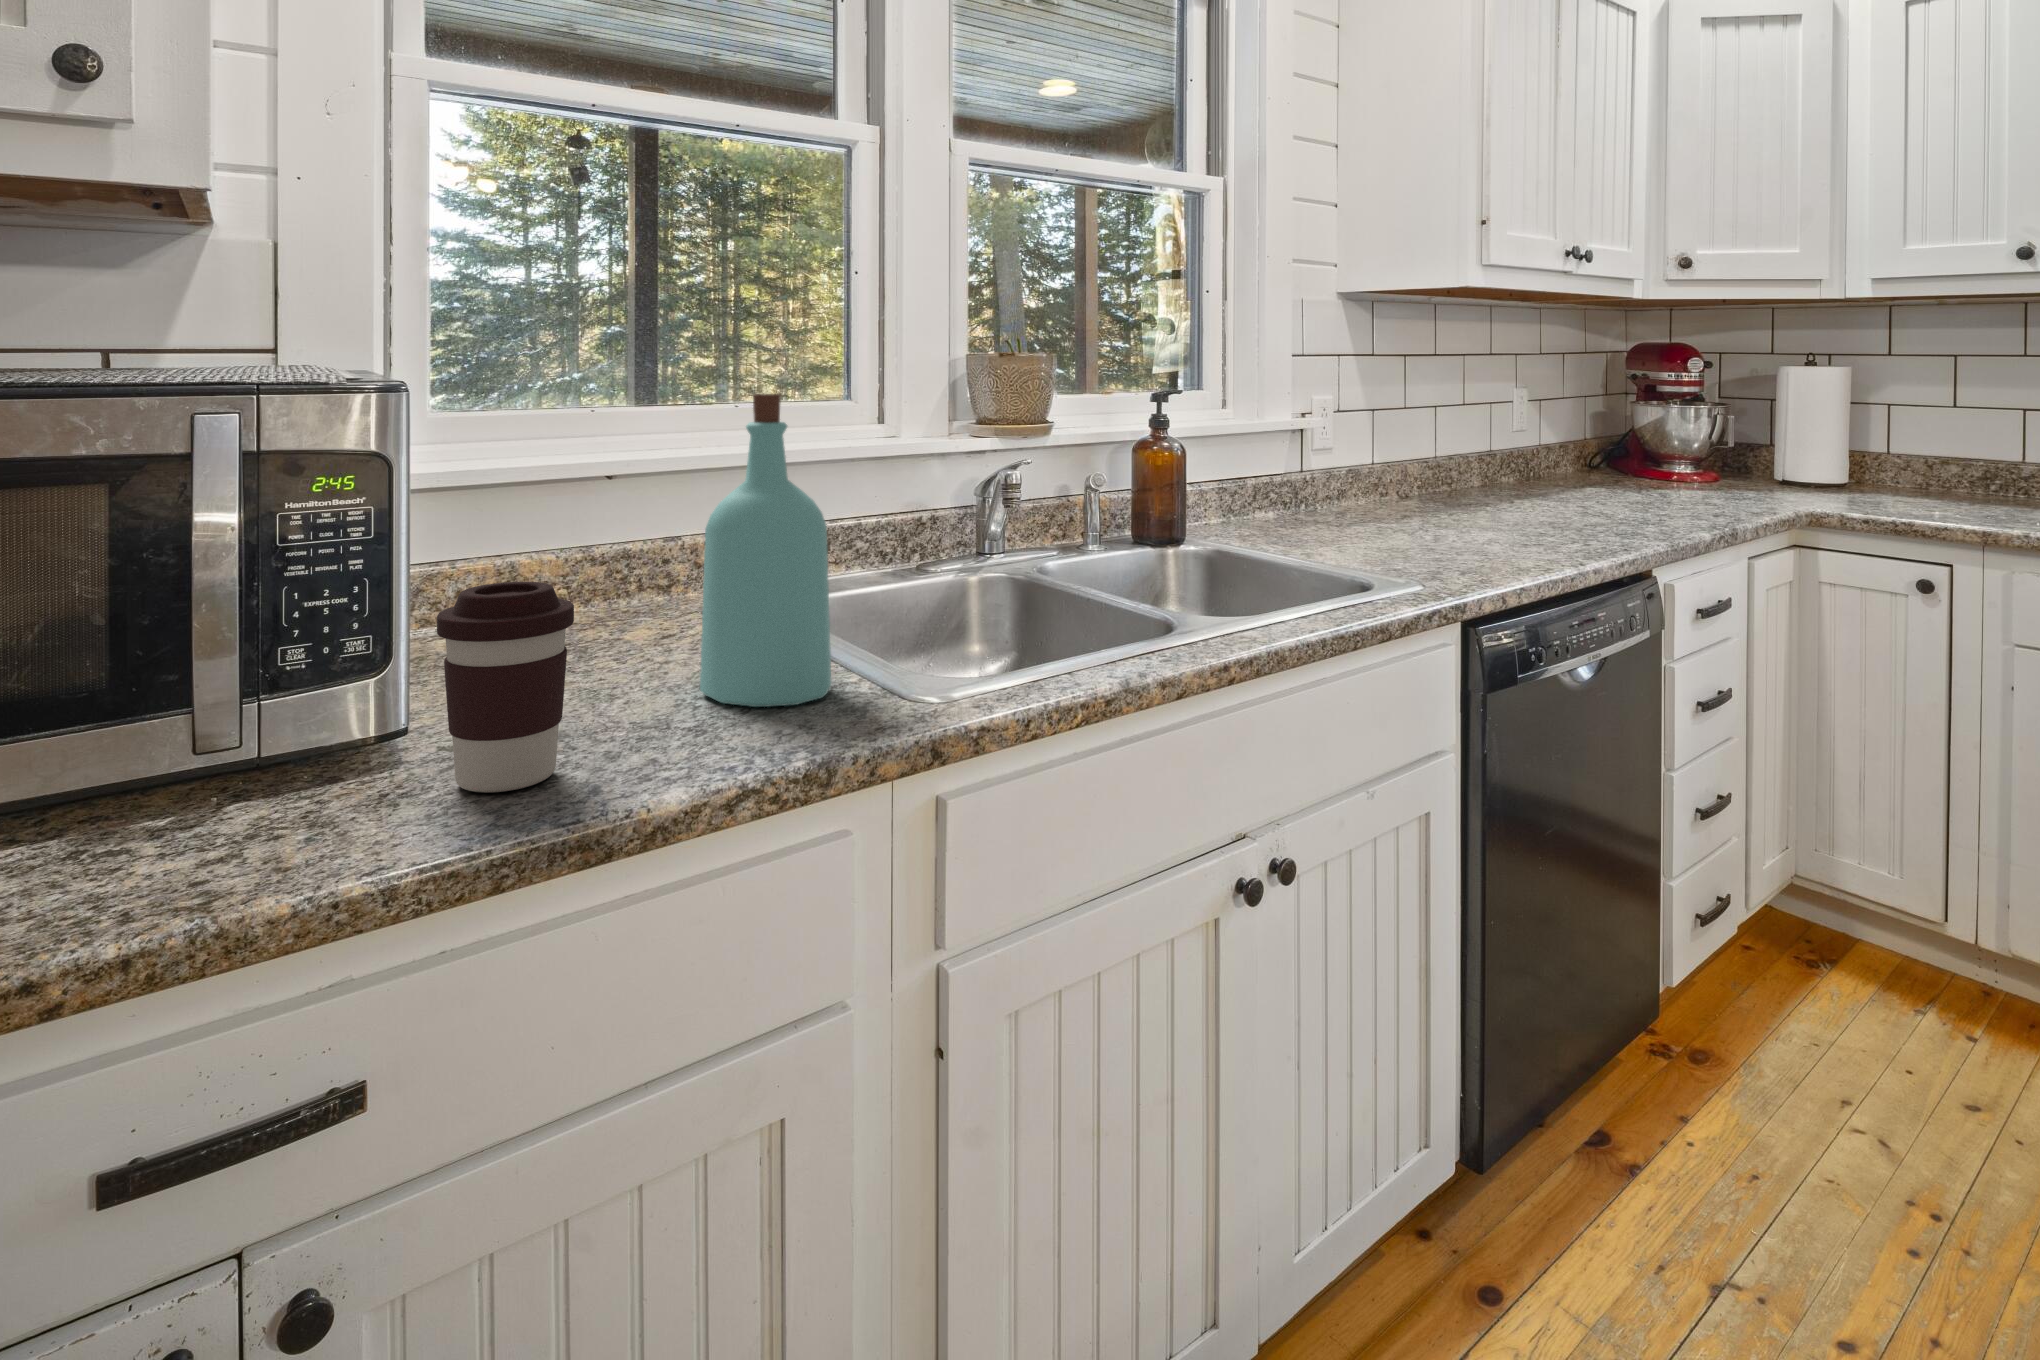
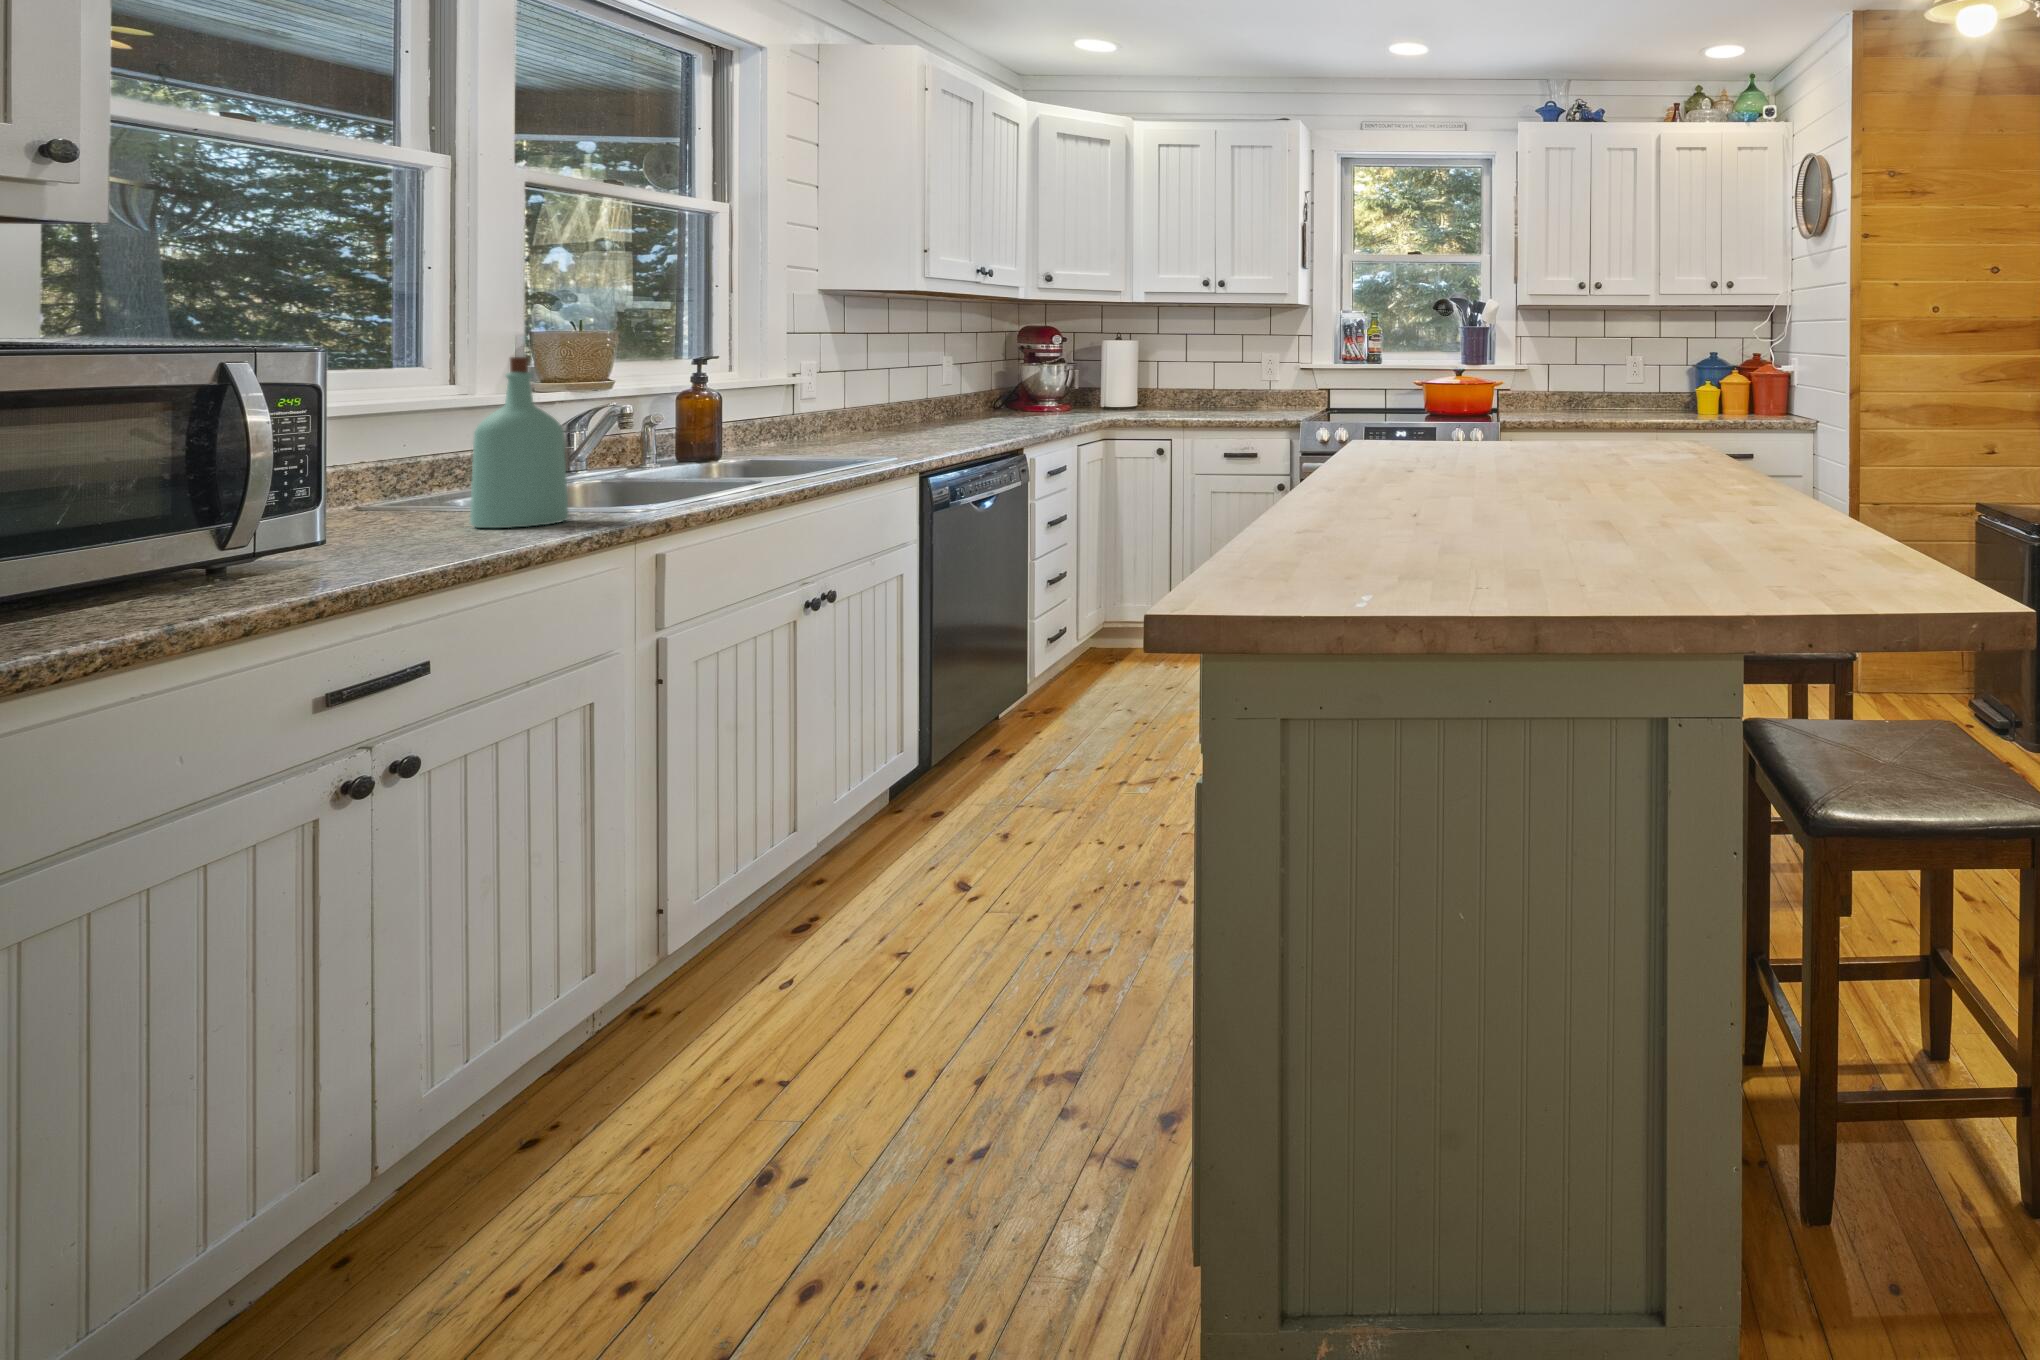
coffee cup: present [437,582,574,793] -> none [381,453,469,554]

